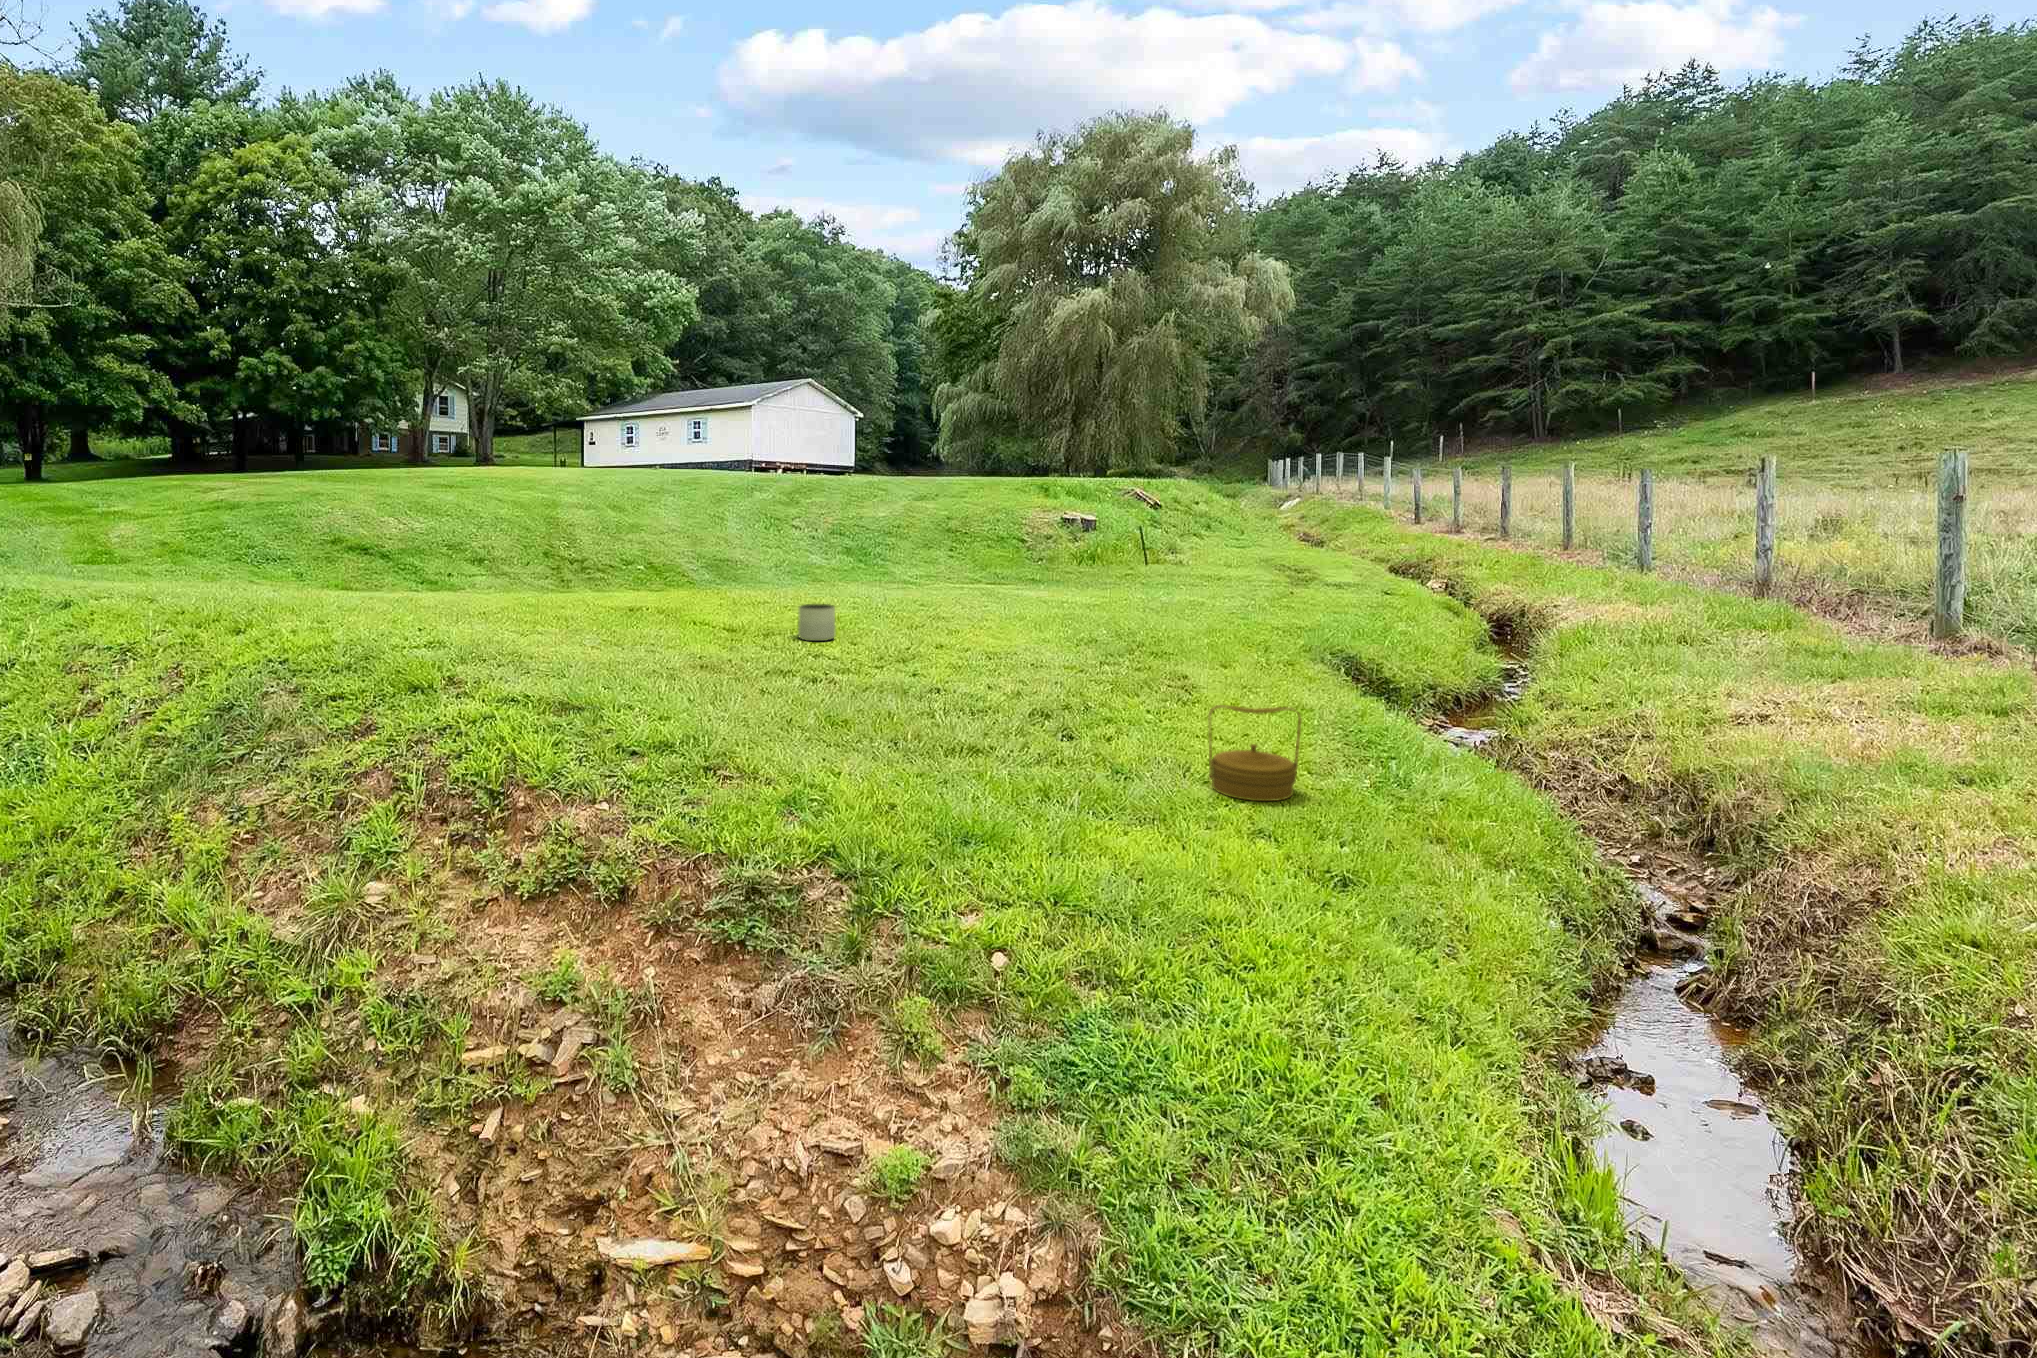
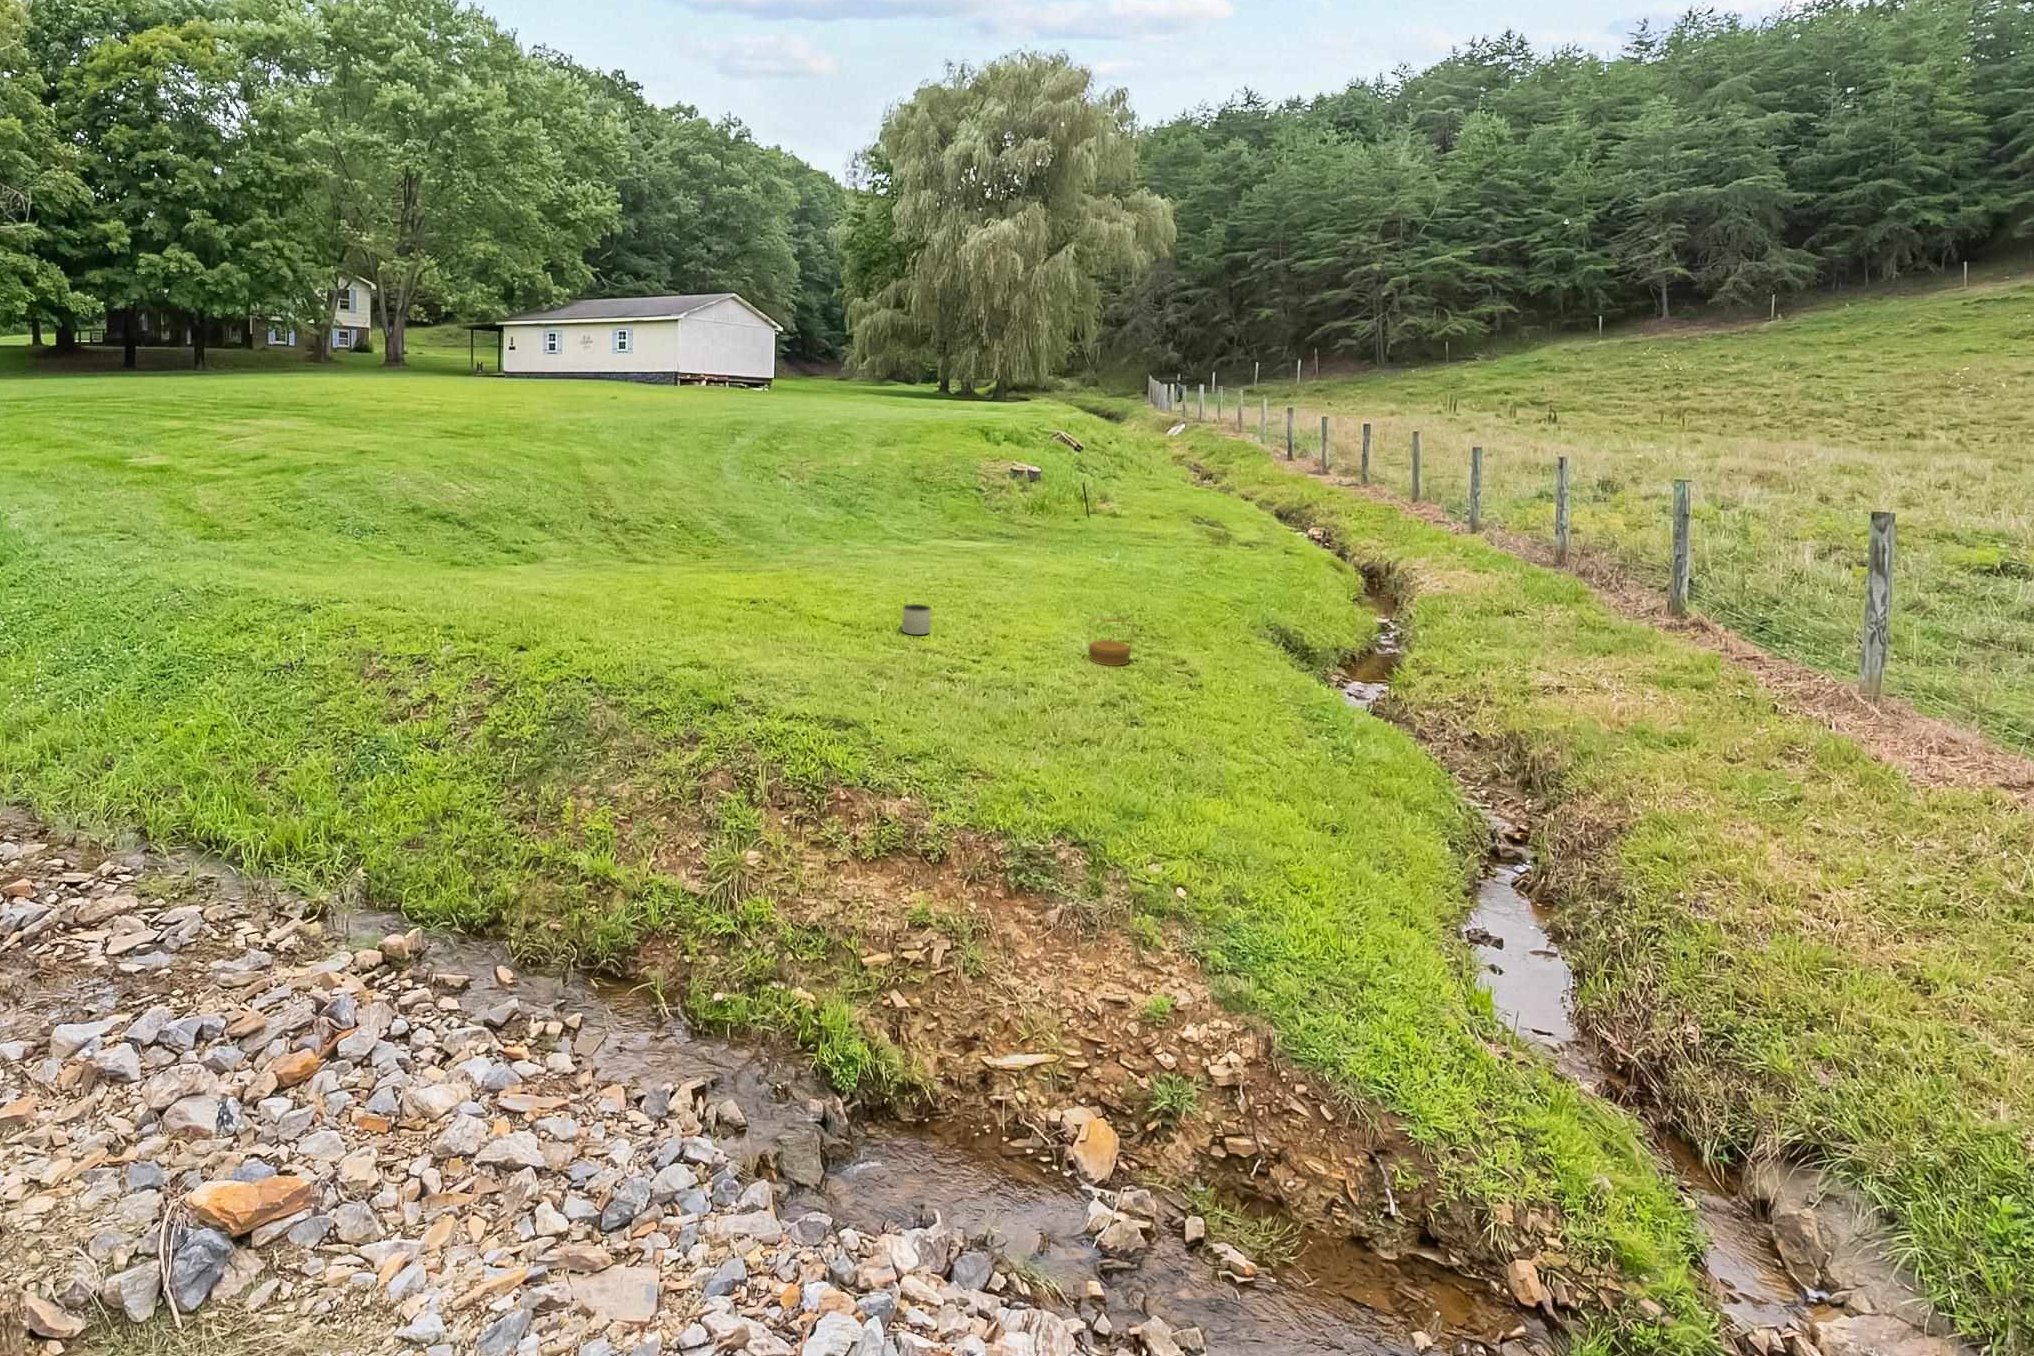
basket: present [1208,705,1302,801] -> present [1089,618,1131,666]

